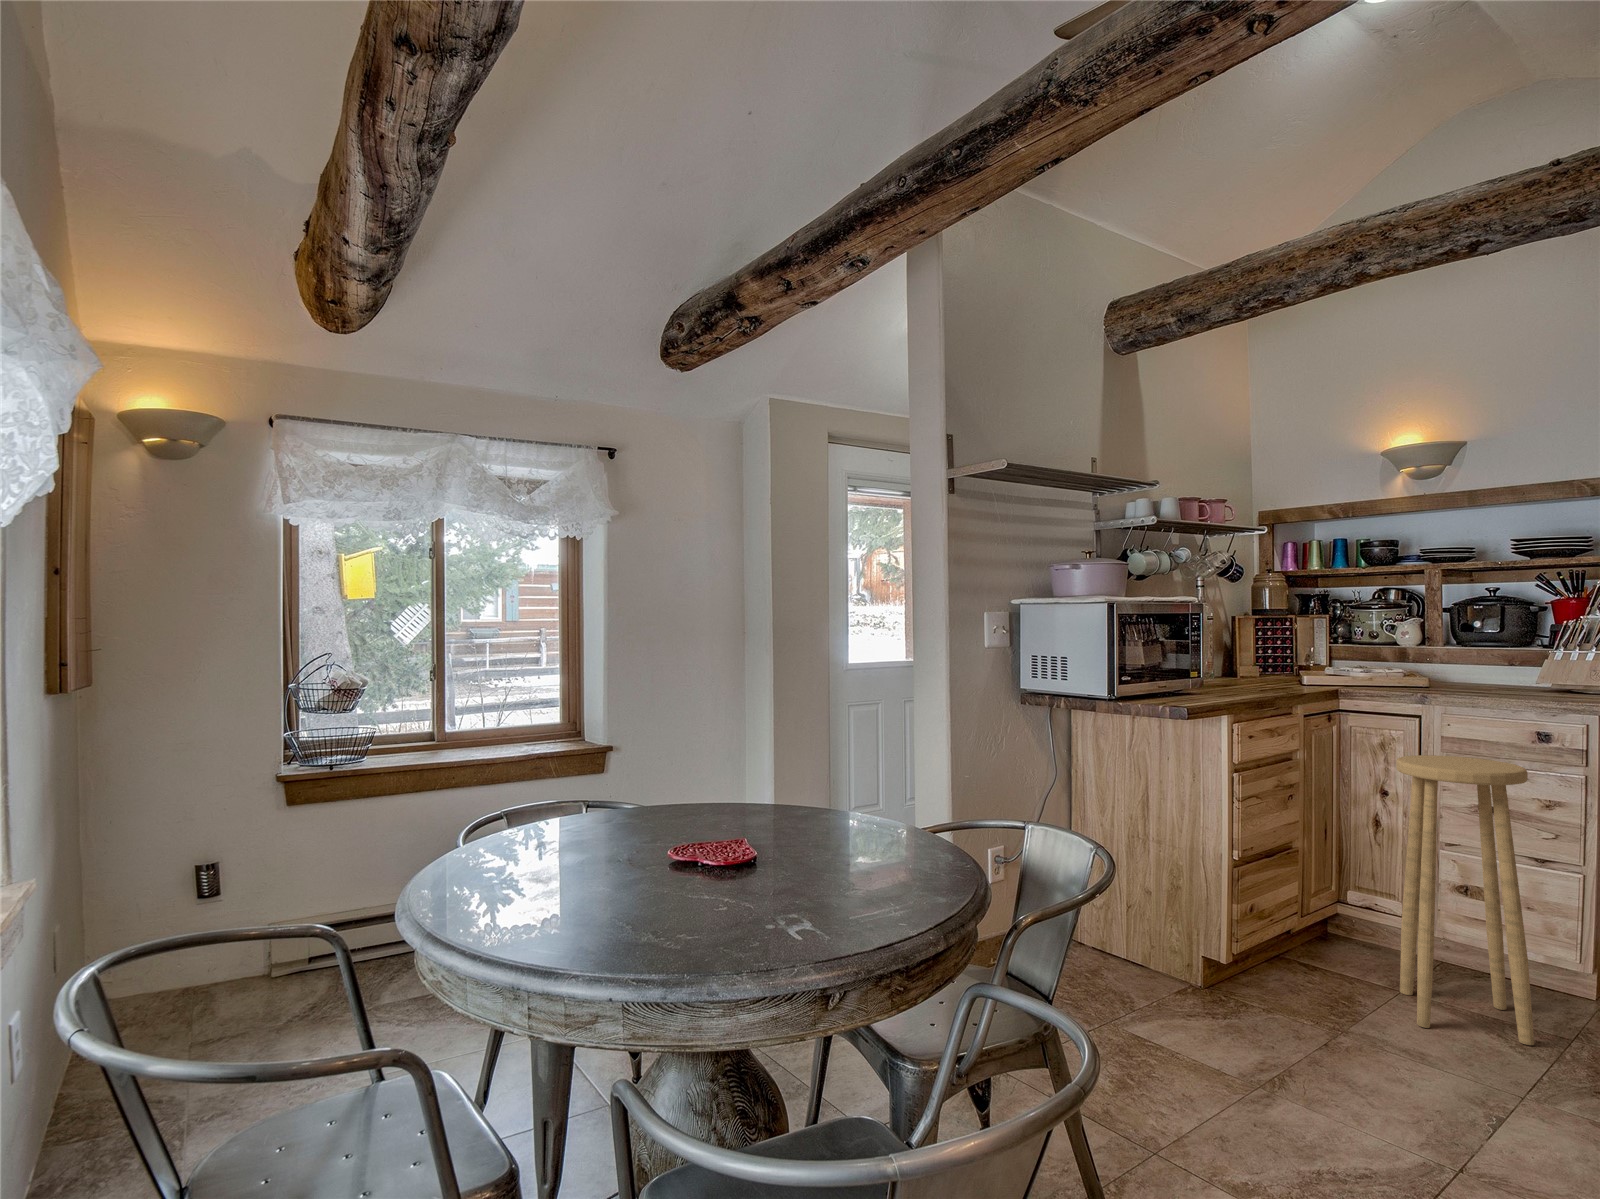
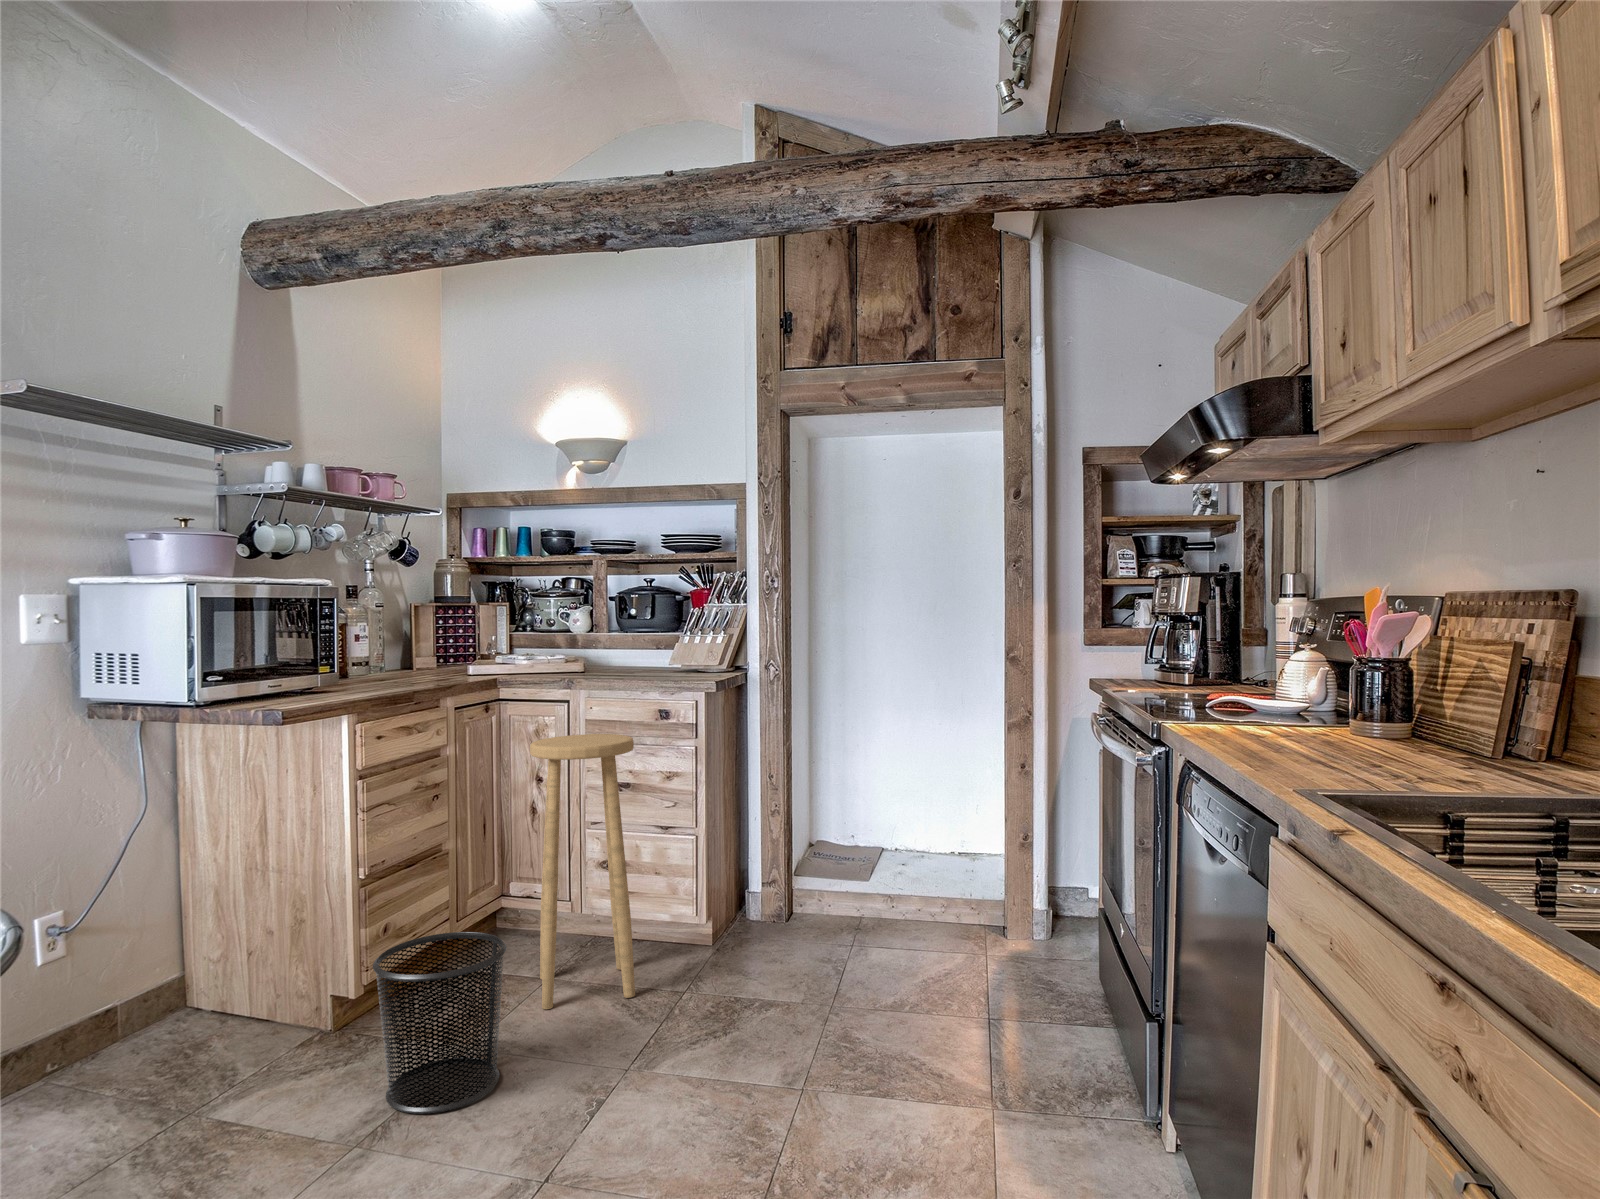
waste bin: none [1273,927,1410,1098] -> present [373,932,507,1114]

